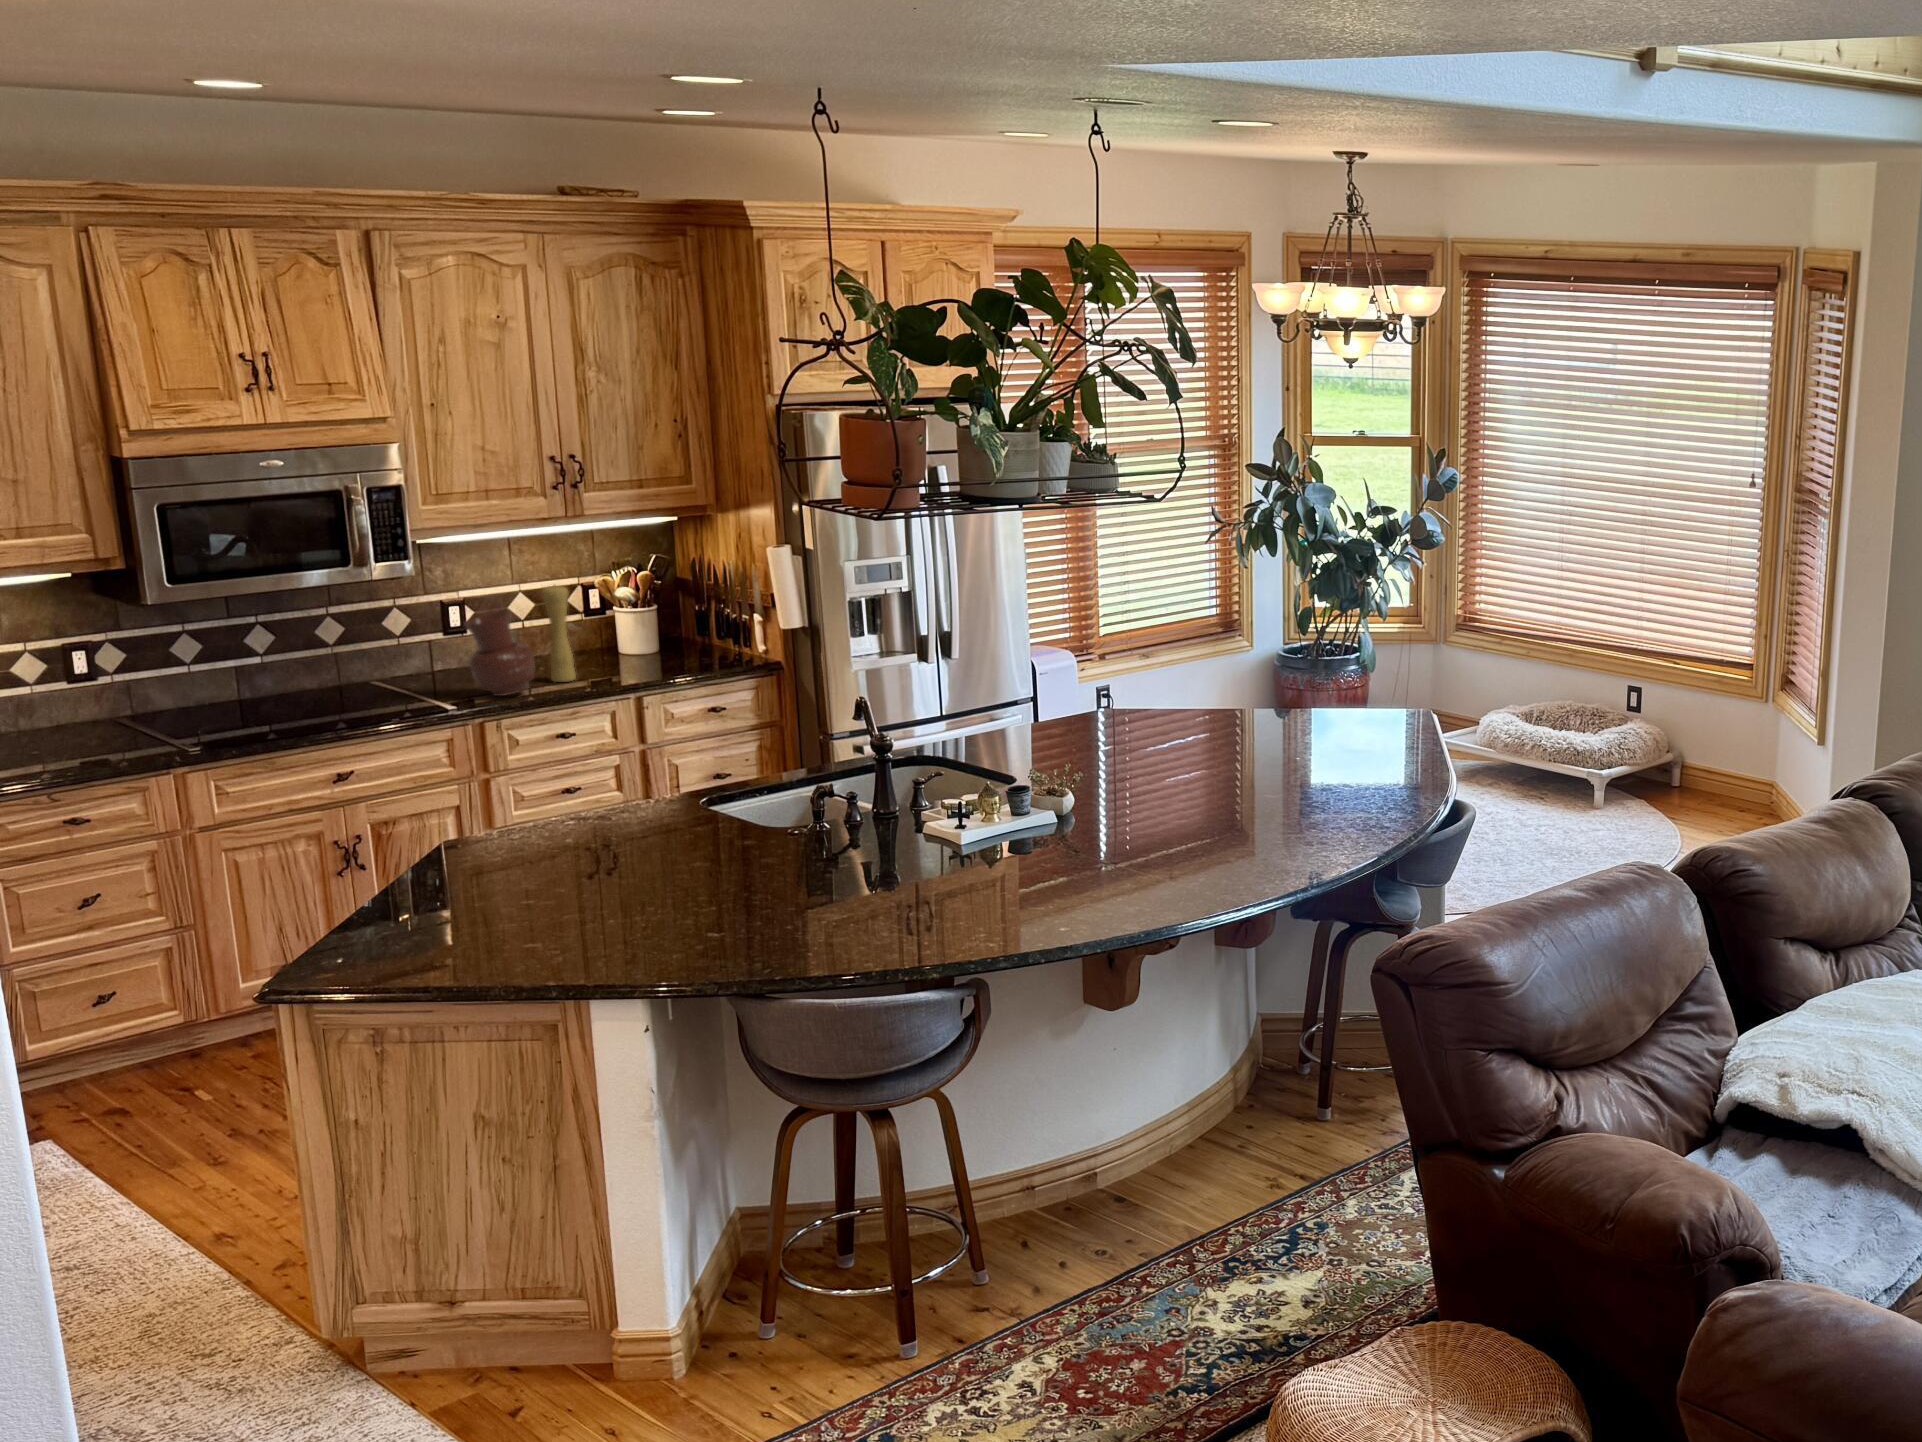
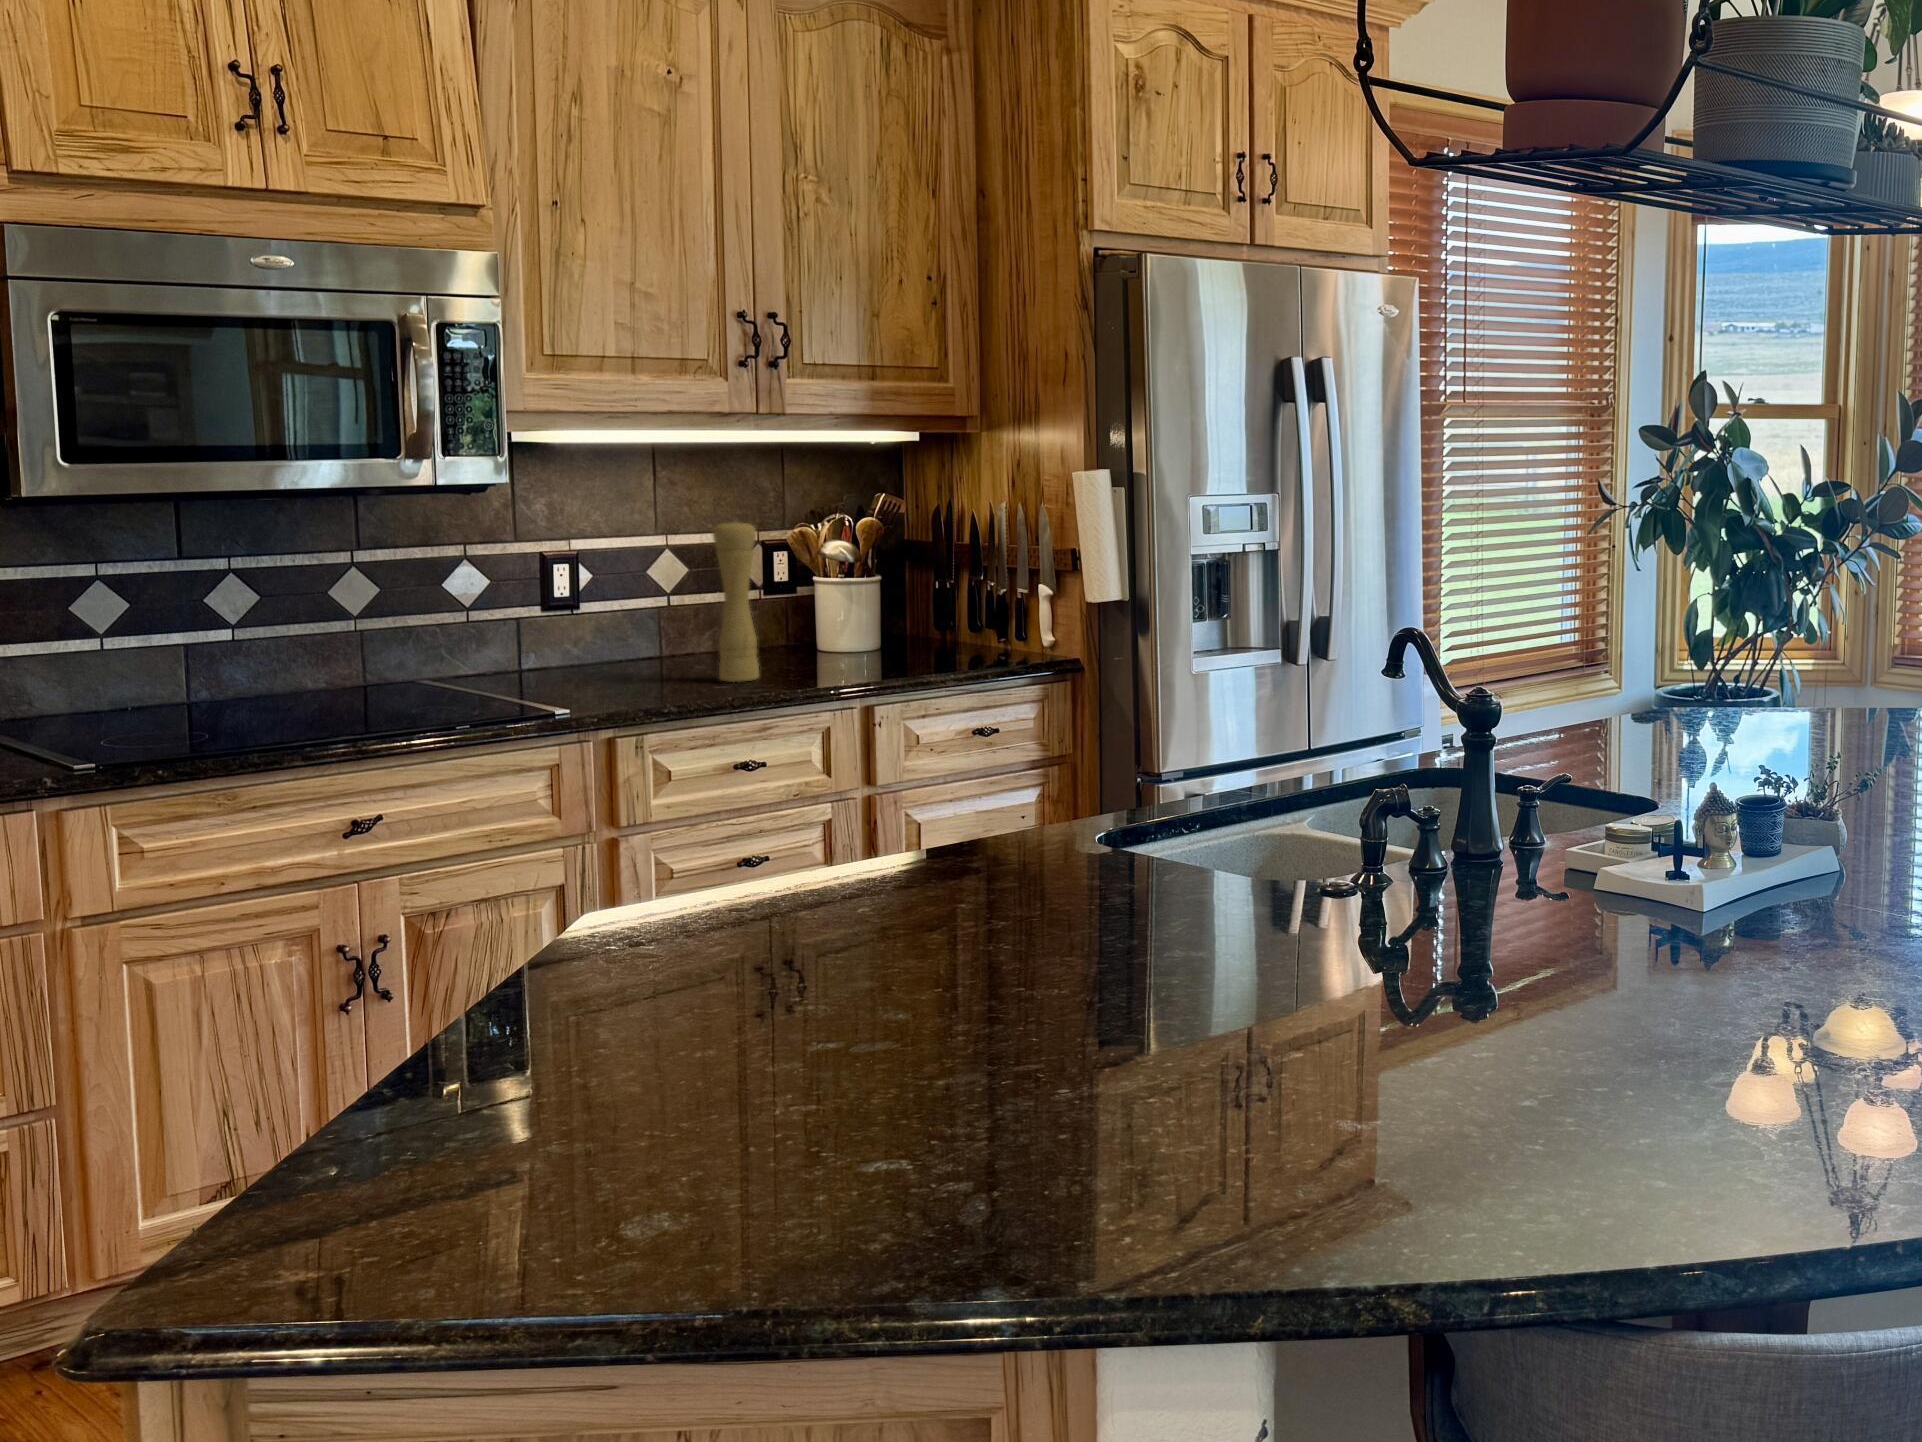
vase: present [464,611,535,696] -> none [585,555,700,698]

